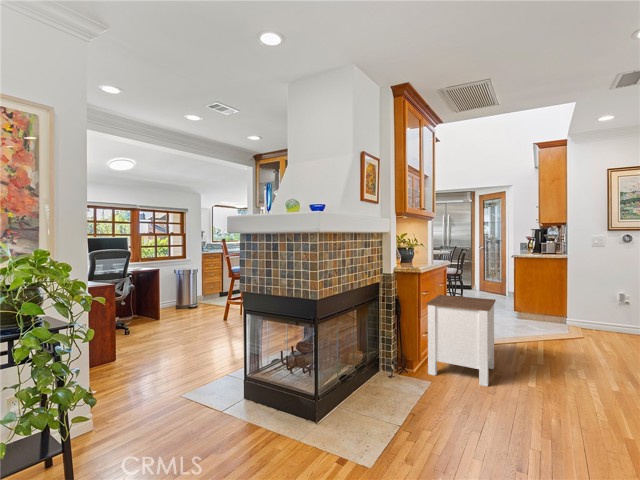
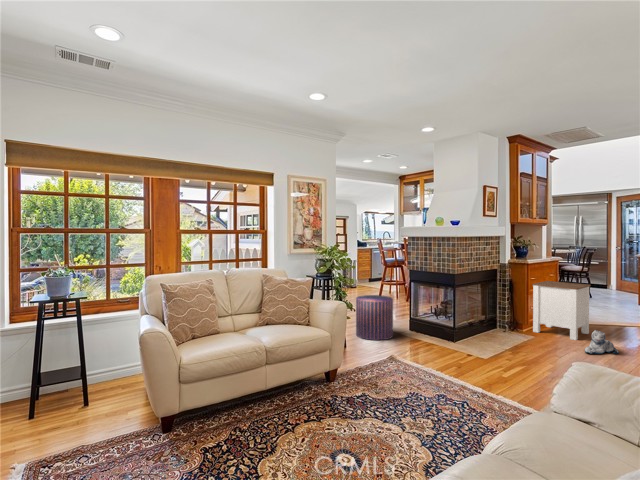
pouf: none [125,343,206,450] -> present [356,295,393,340]
plush toy: none [512,379,556,423] -> present [585,330,619,354]

